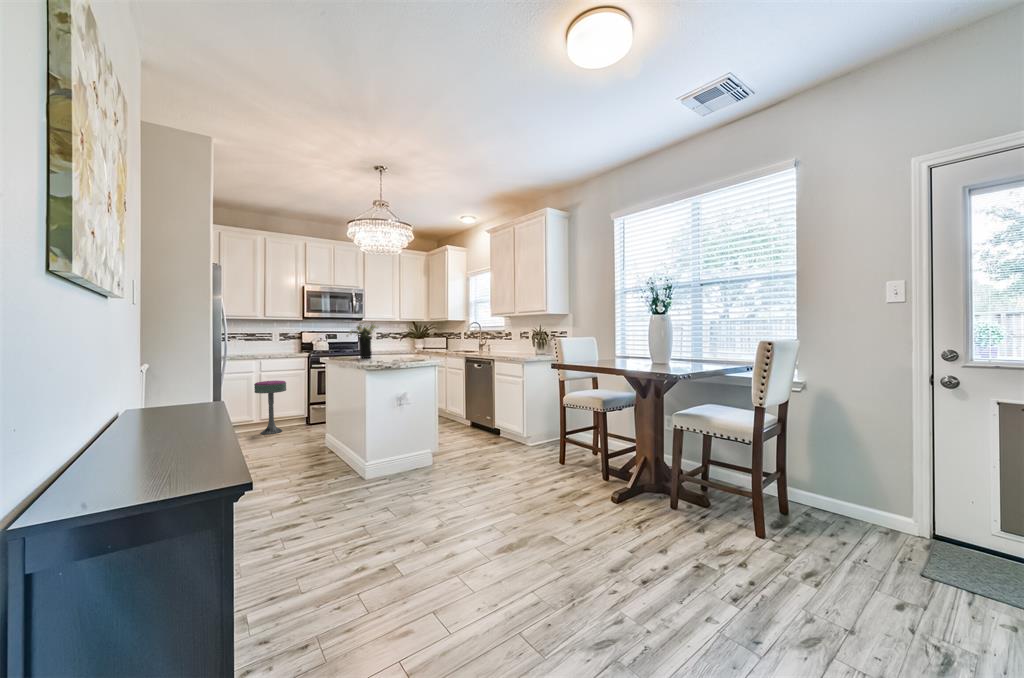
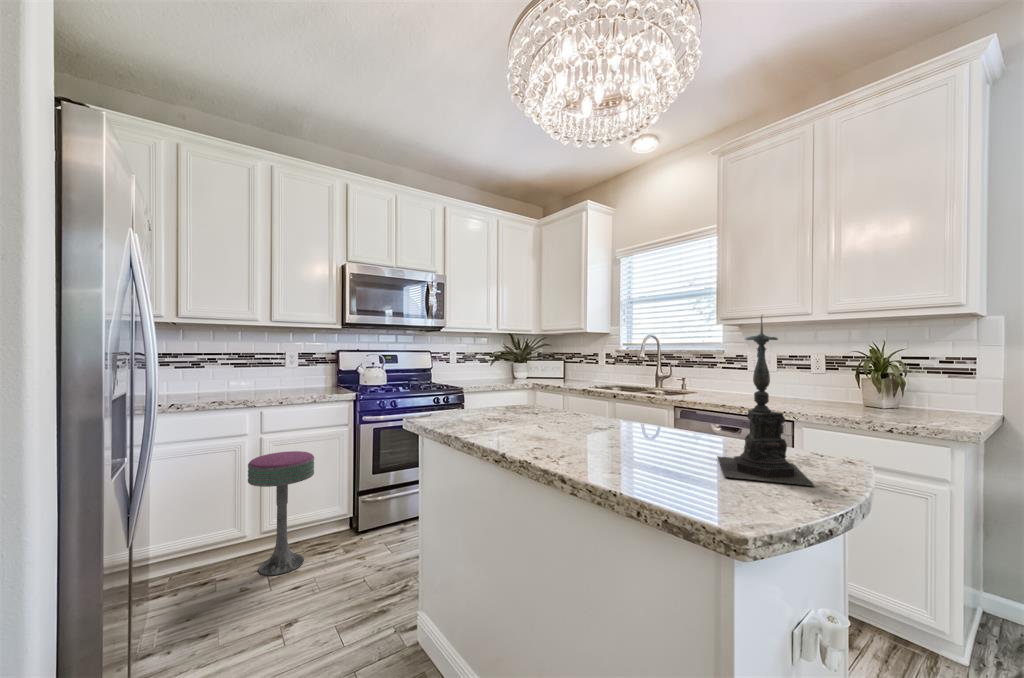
candle holder: none [382,320,411,363] -> present [718,316,814,486]
flower arrangement: present [347,323,377,358] -> none [506,325,593,430]

